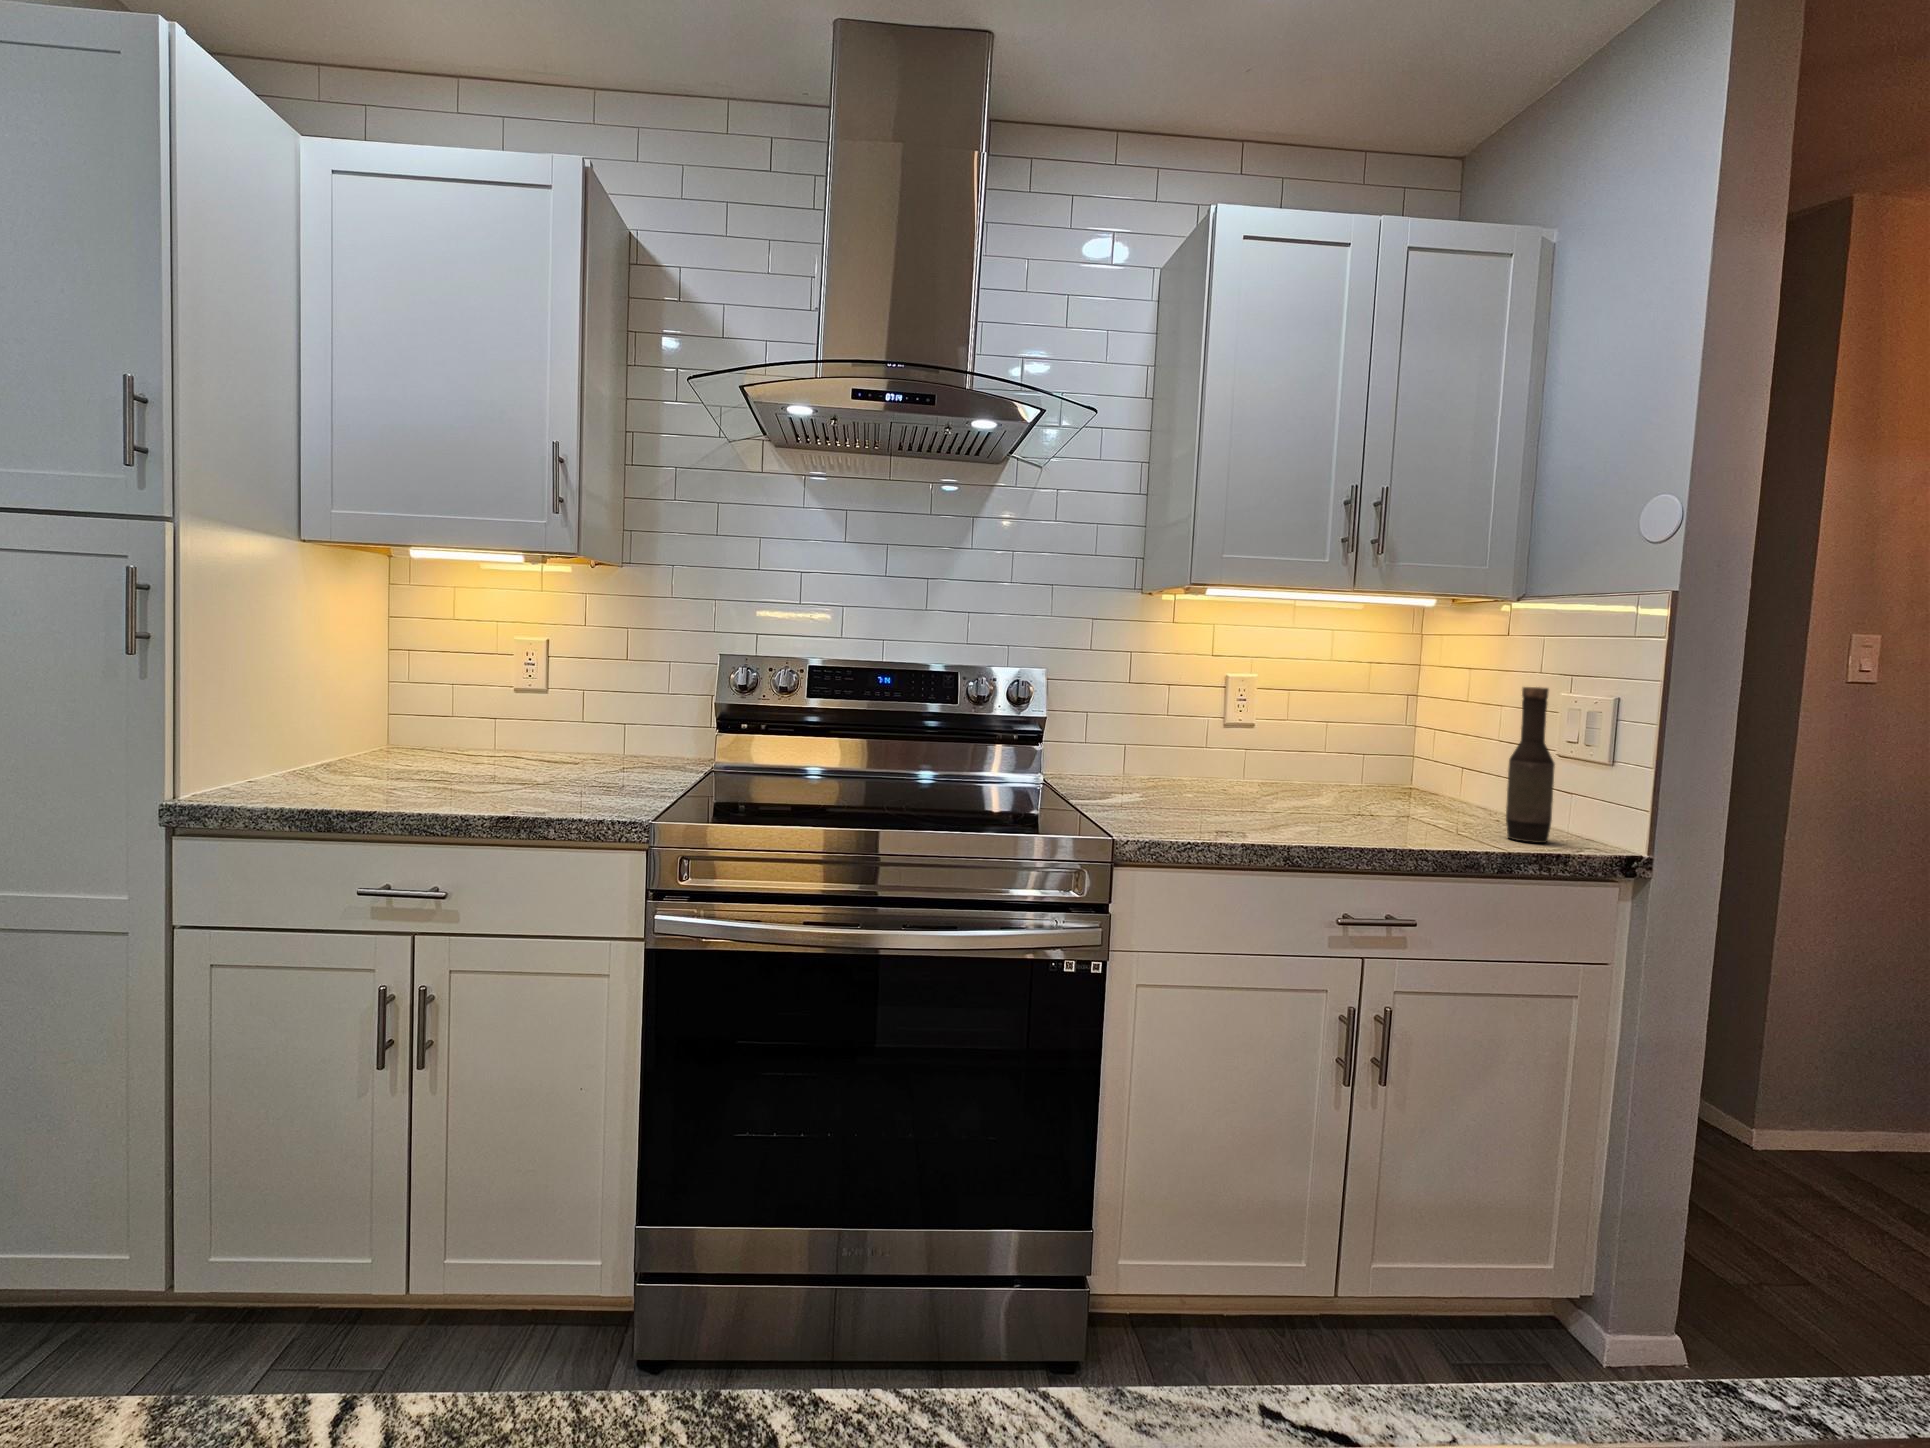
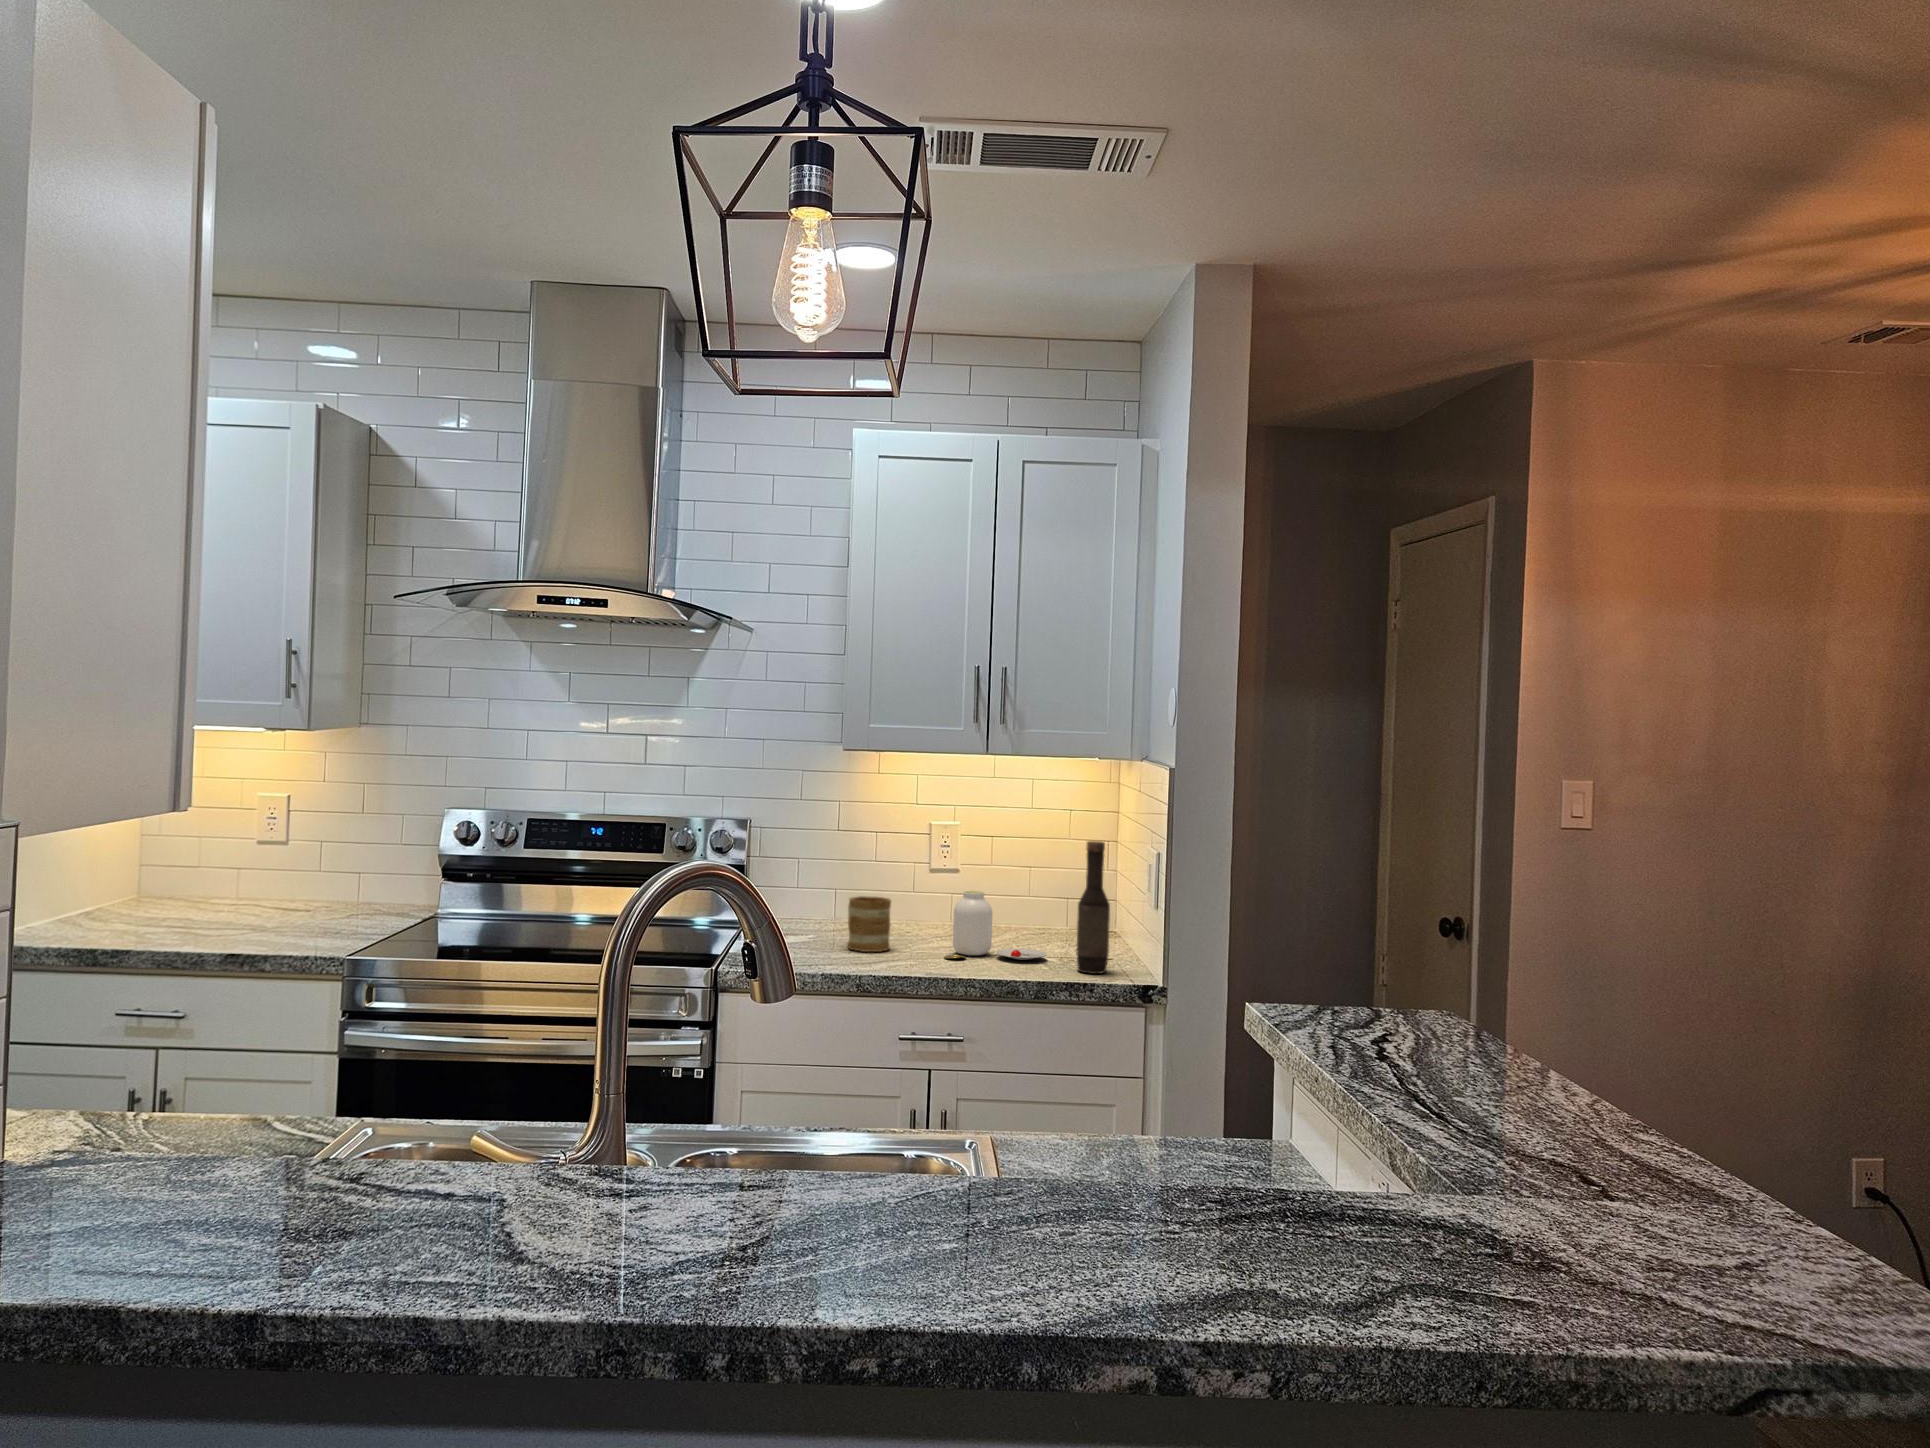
jar: none [1324,748,1455,826] -> present [944,891,1047,960]
mug: none [1190,754,1257,817] -> present [848,896,891,952]

